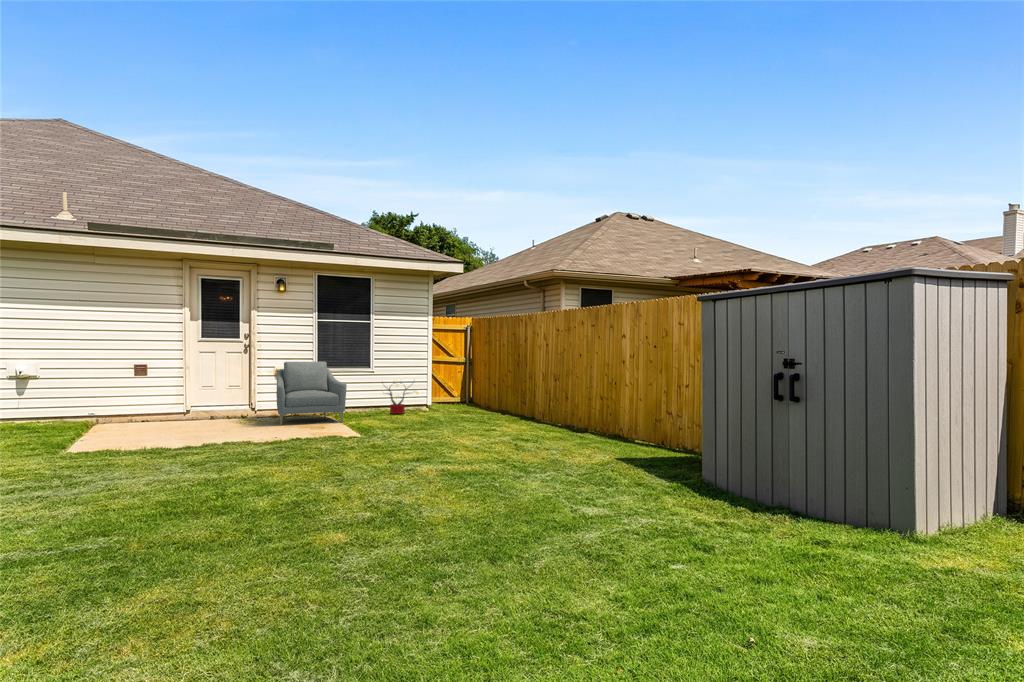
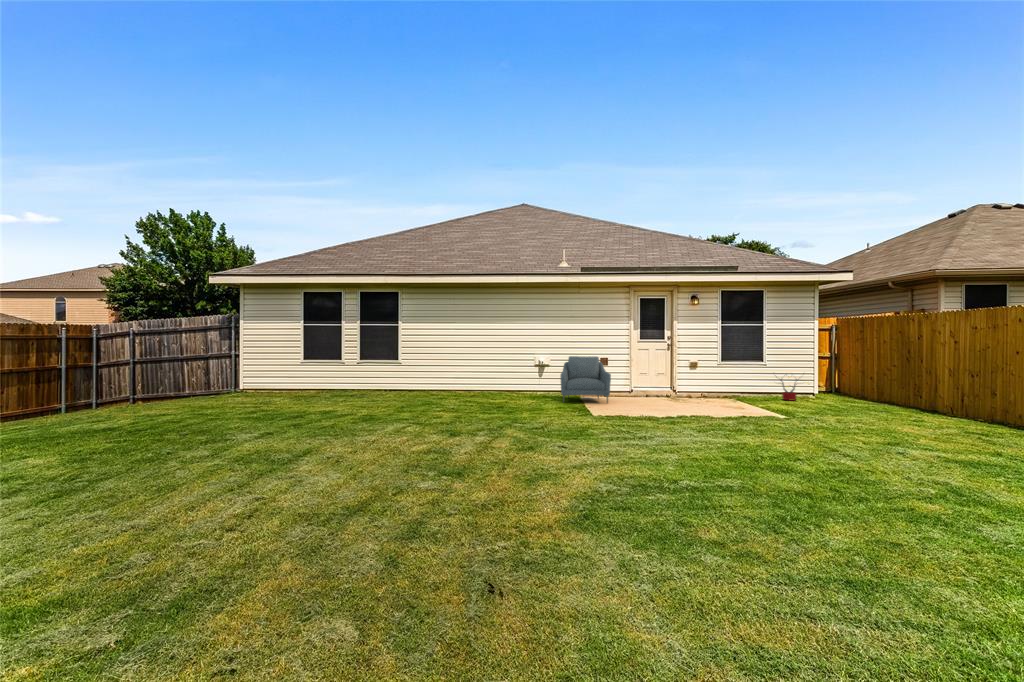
chair: present [276,362,347,425] -> present [560,356,611,403]

